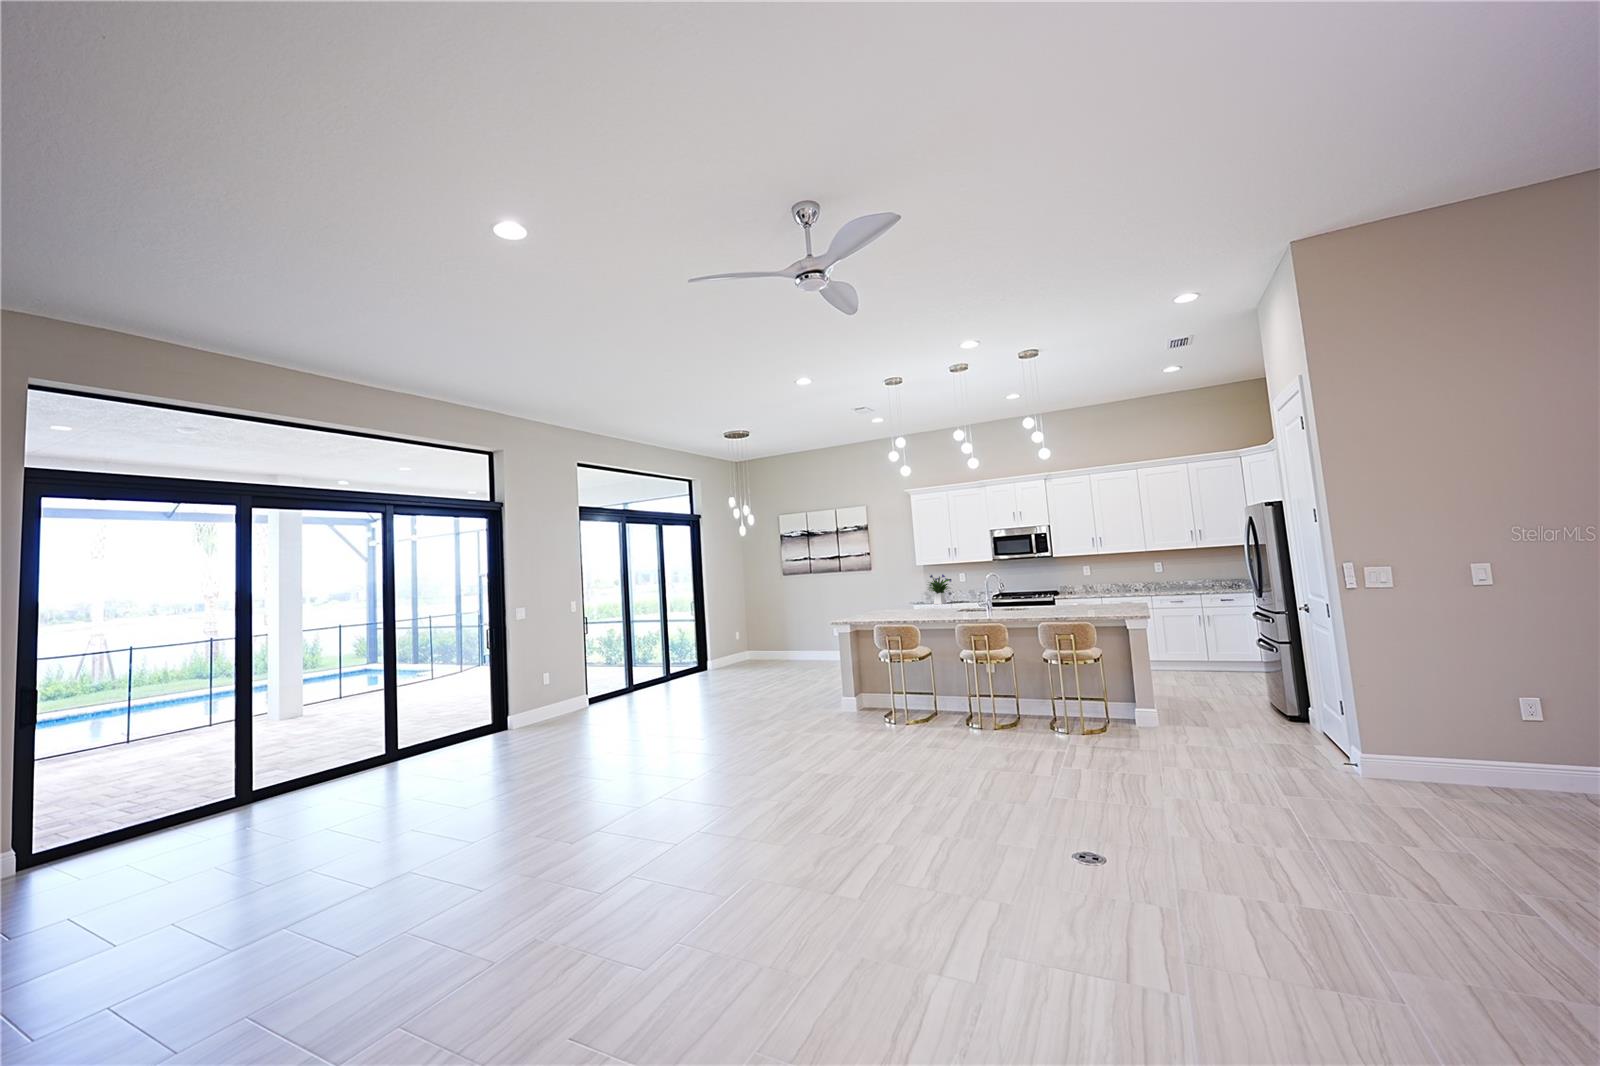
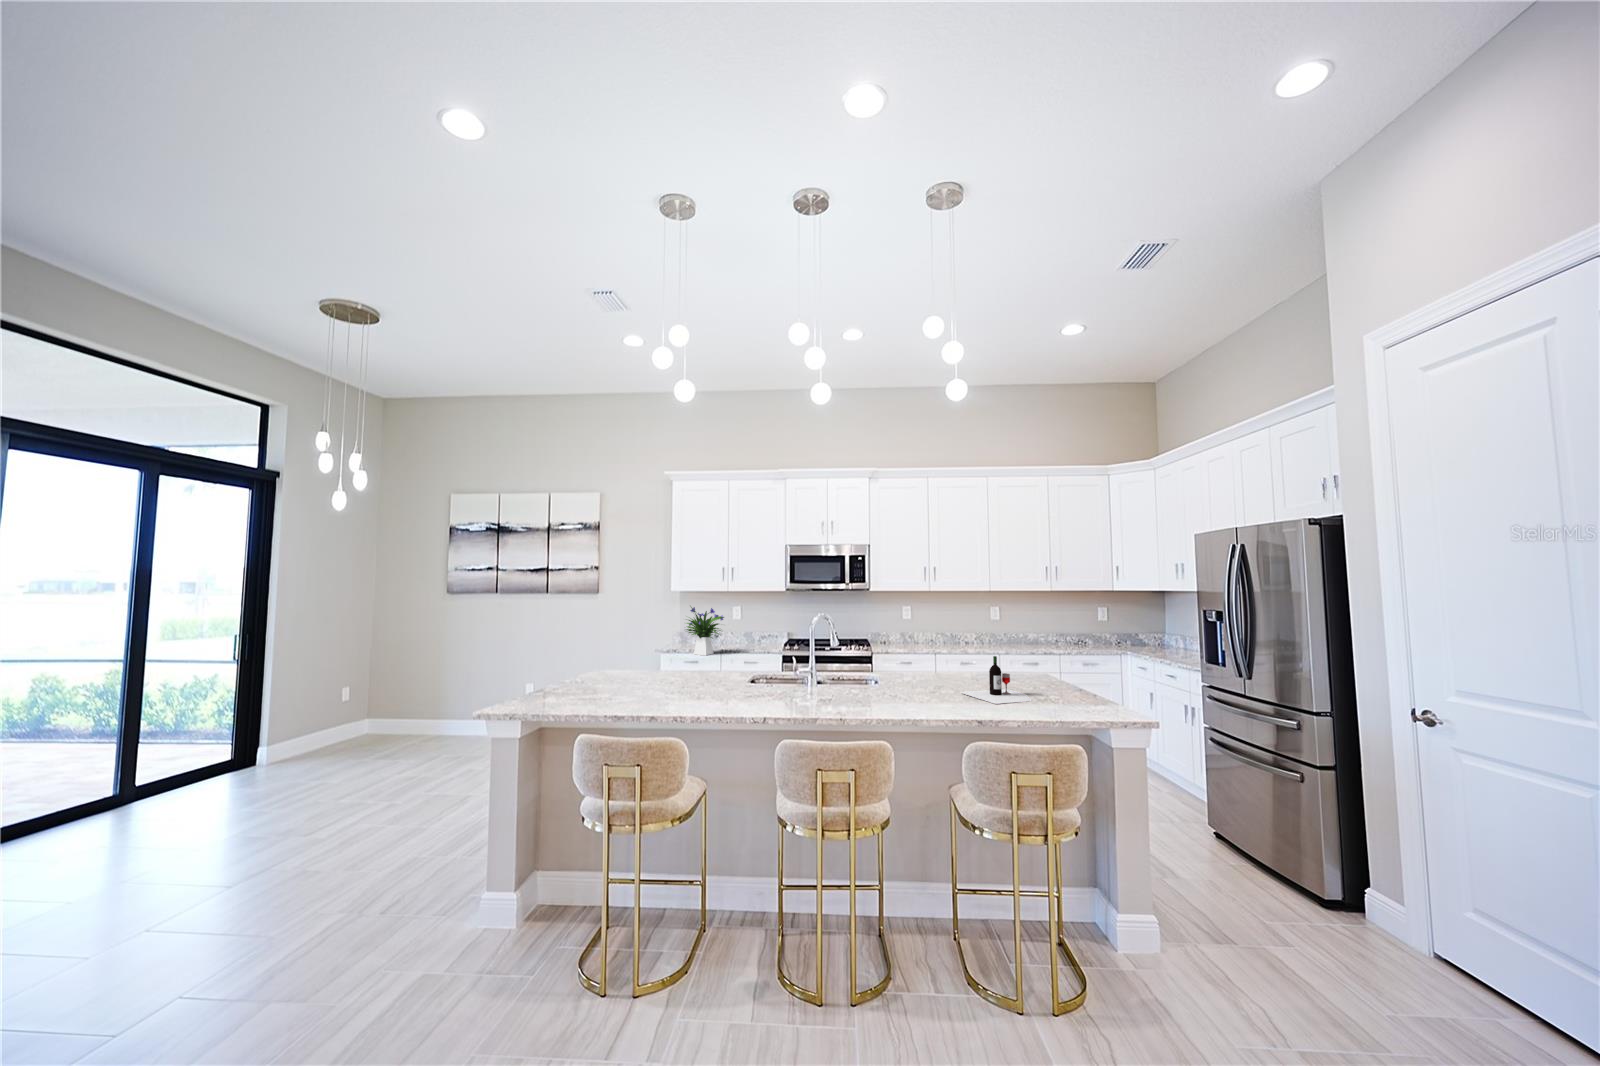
wine bottle: none [1079,586,1127,610] -> present [960,656,1032,704]

